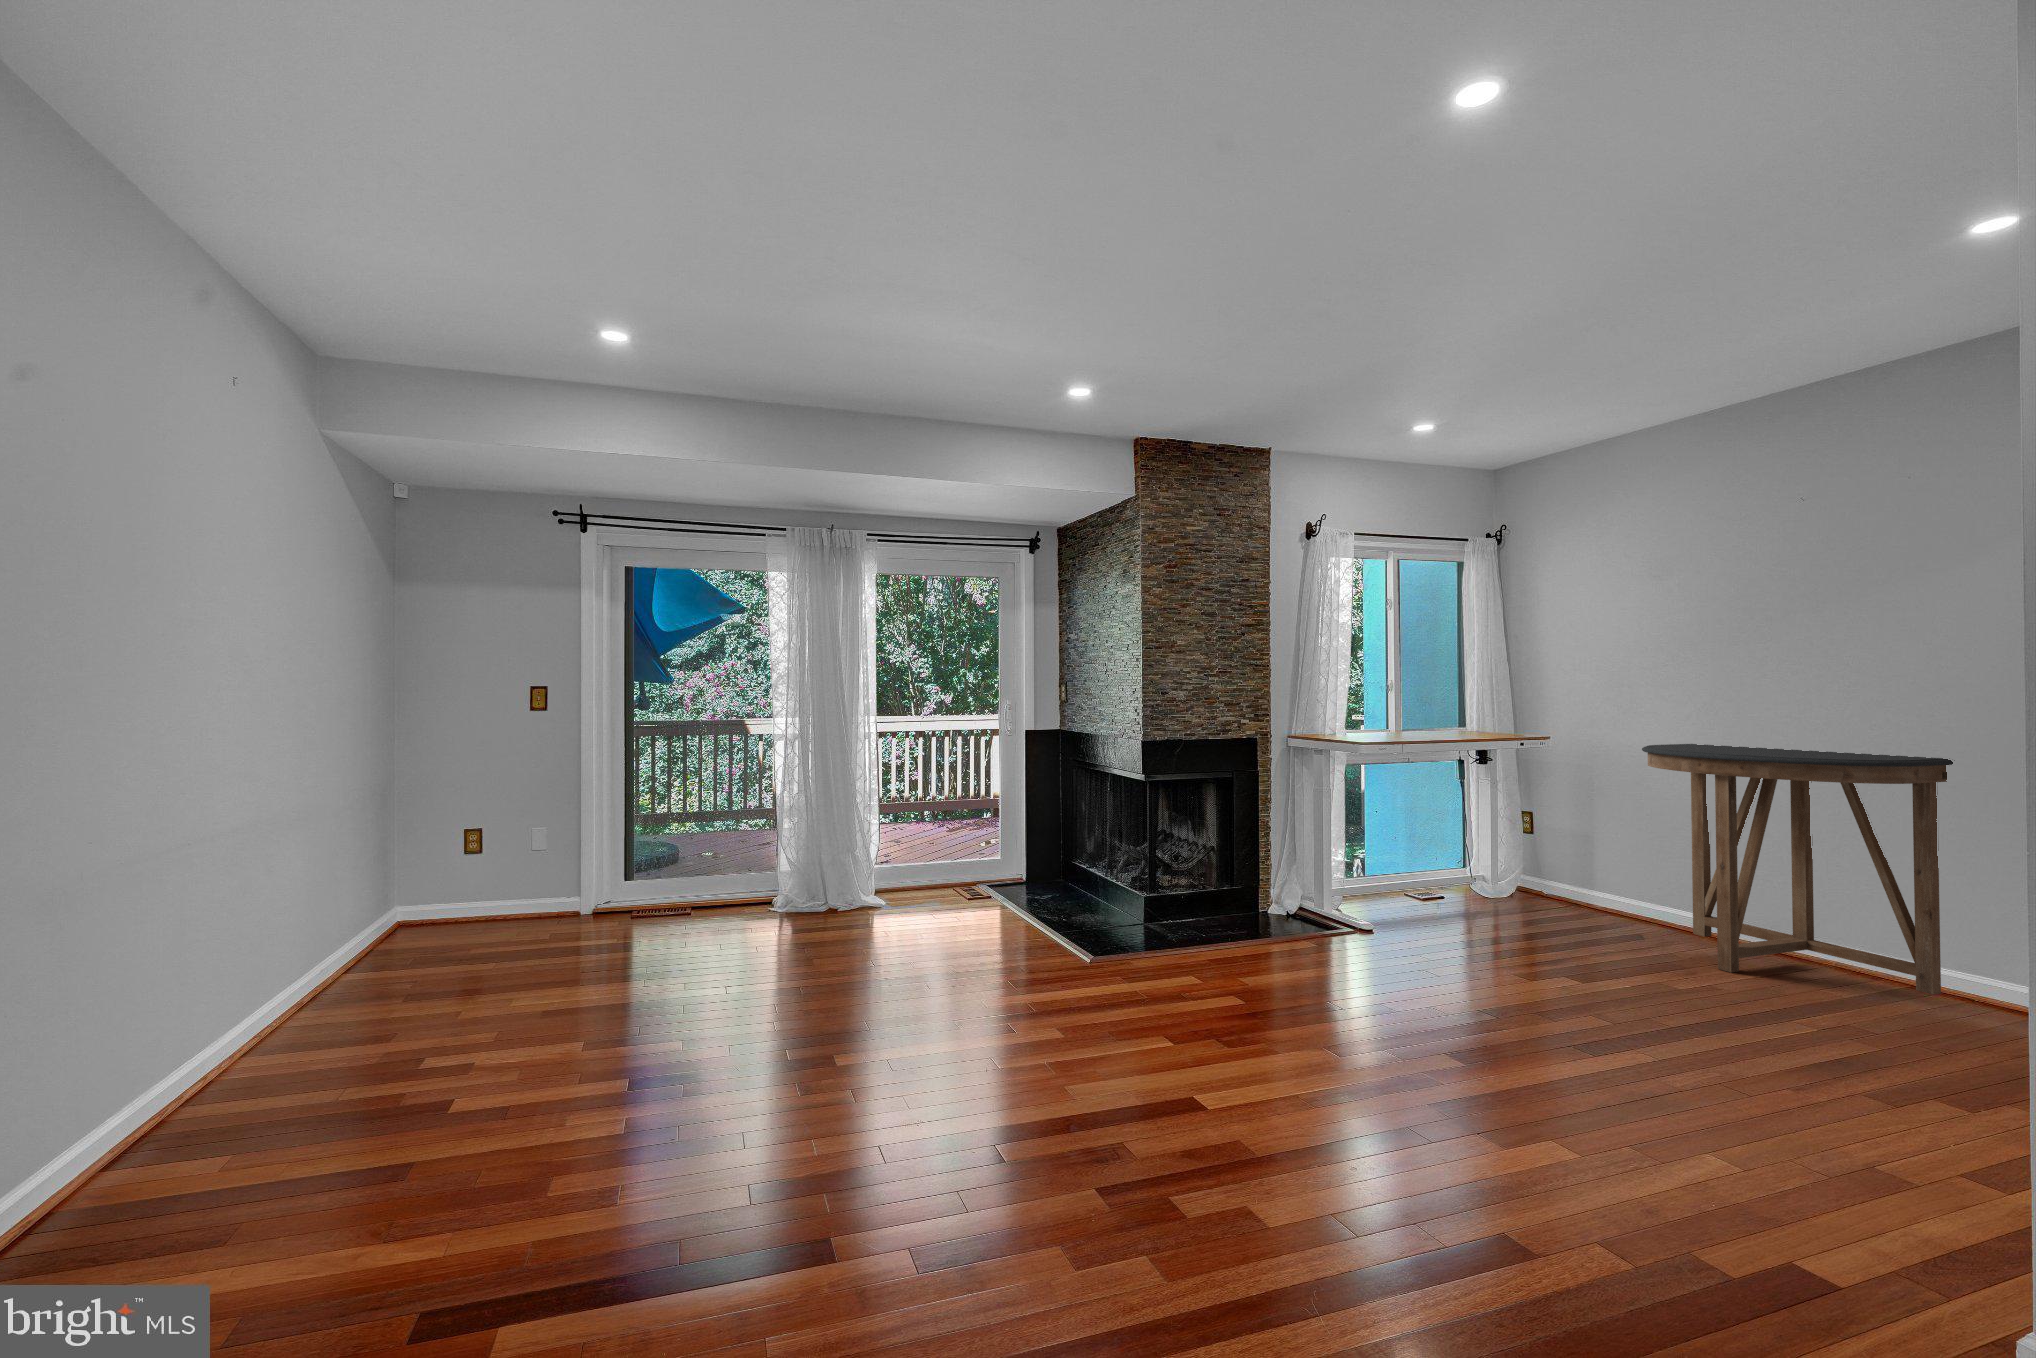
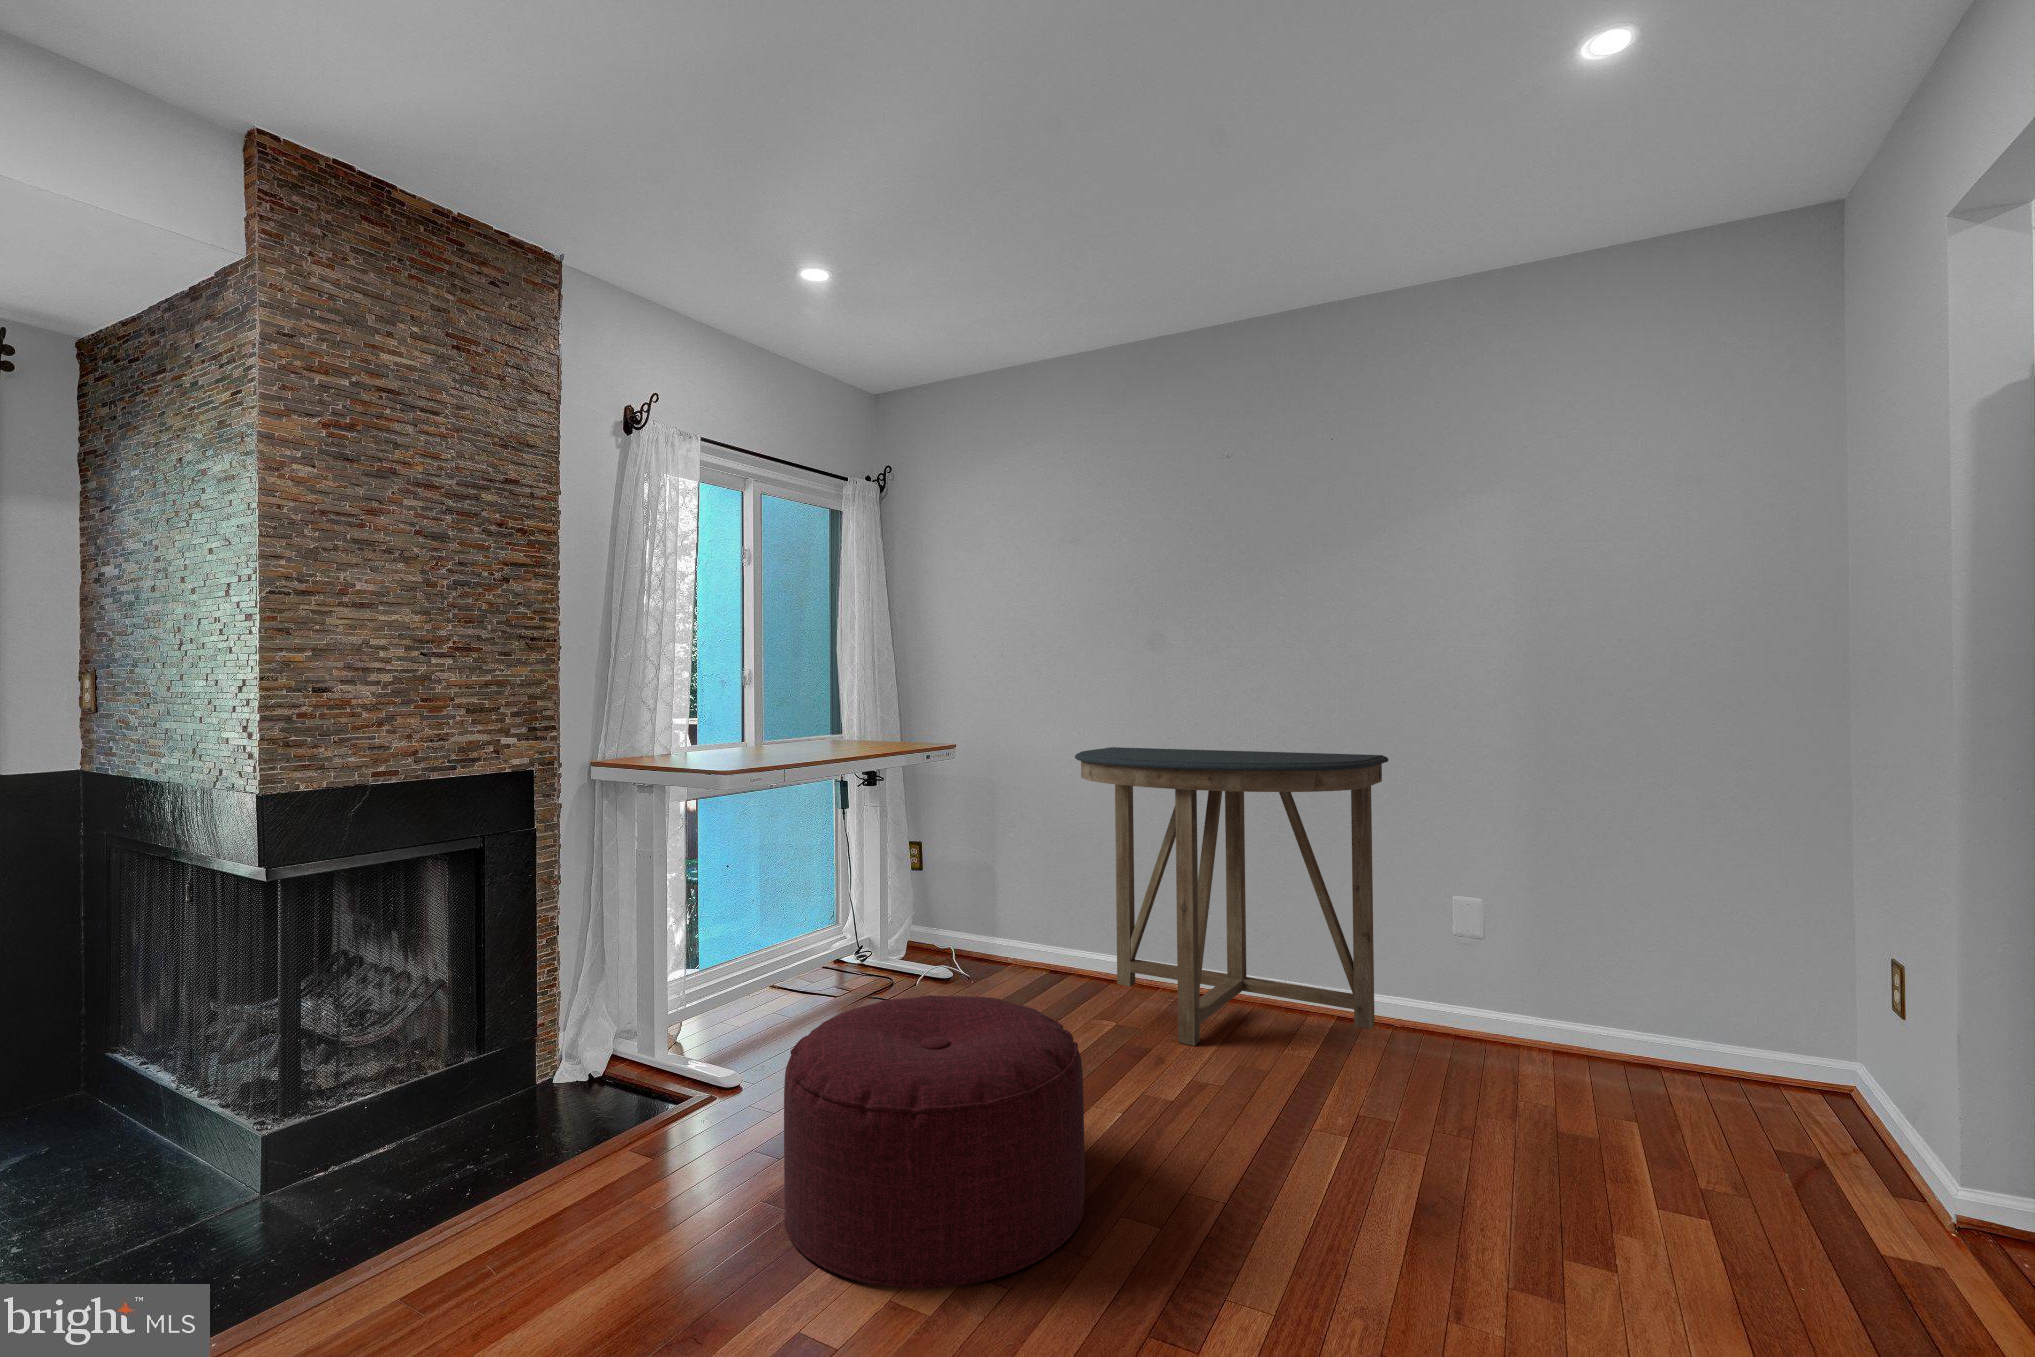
ottoman: none [1385,881,1576,1020] -> present [784,995,1085,1288]

